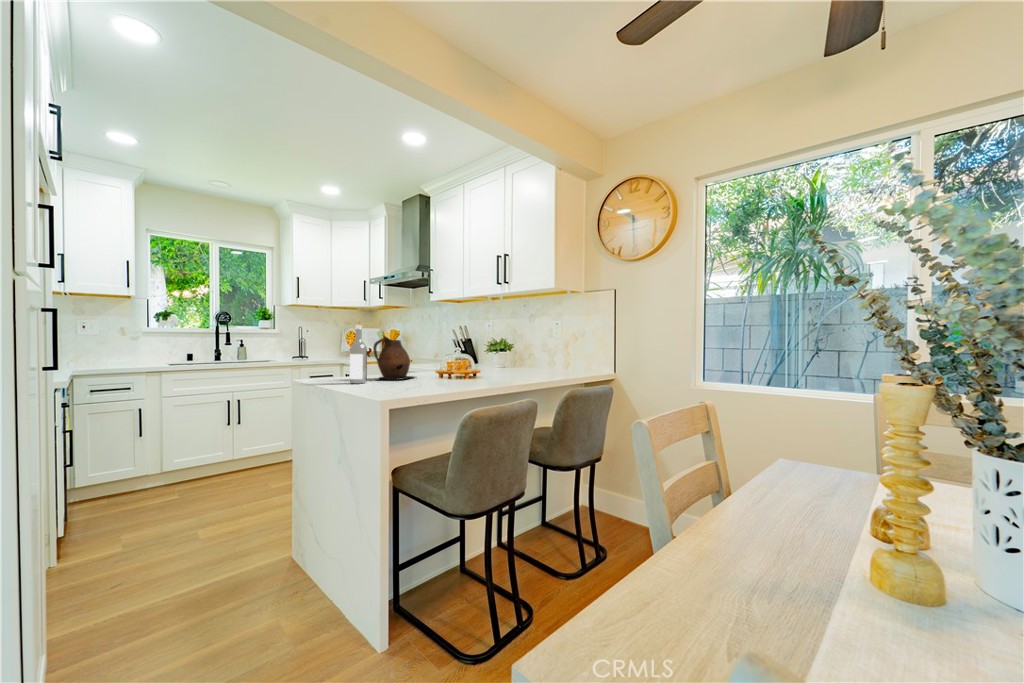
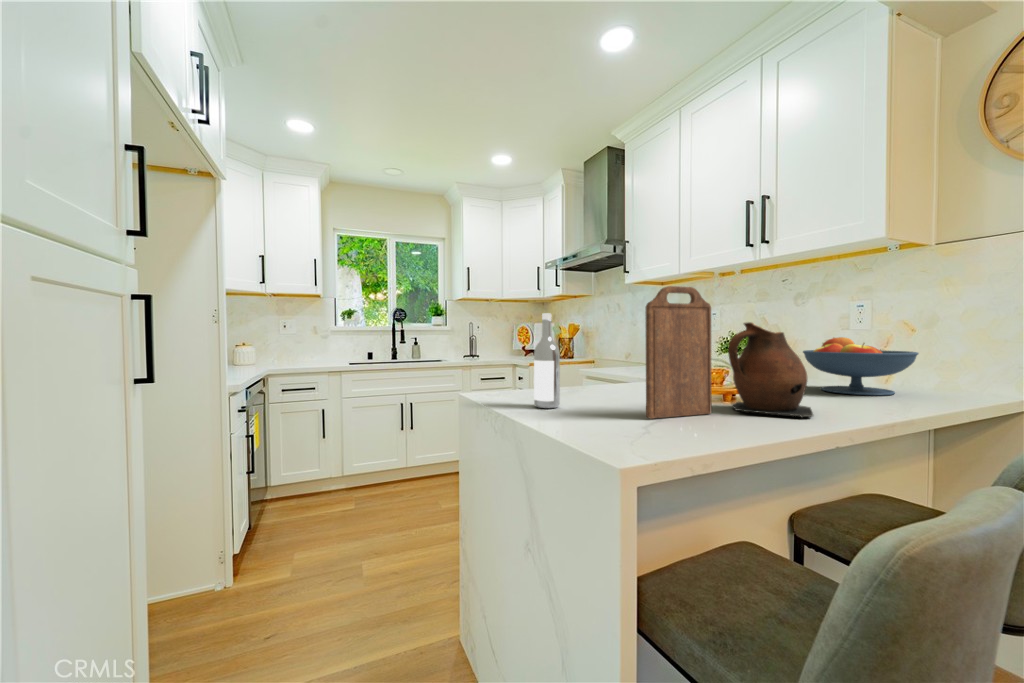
cutting board: none [413,313,451,384] -> present [645,286,712,419]
ceramic pitcher: present [373,335,414,380] -> present [728,322,813,418]
fruit bowl: none [518,341,567,373] -> present [803,337,919,396]

